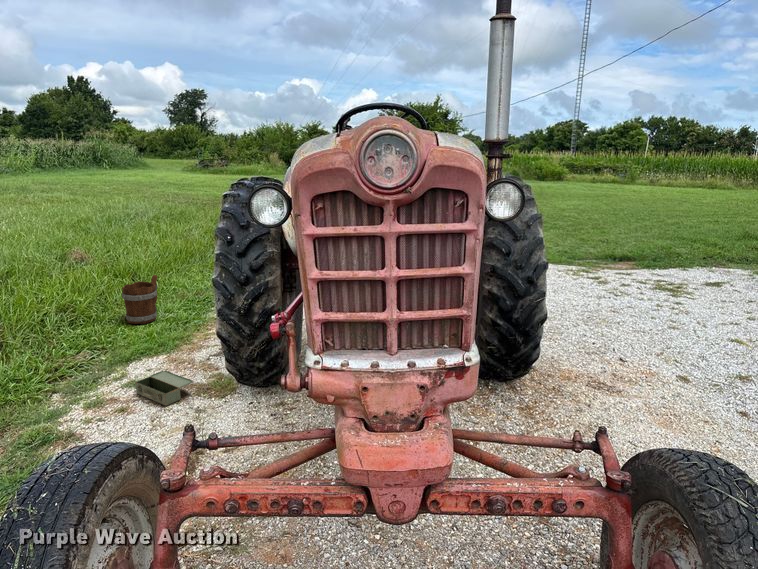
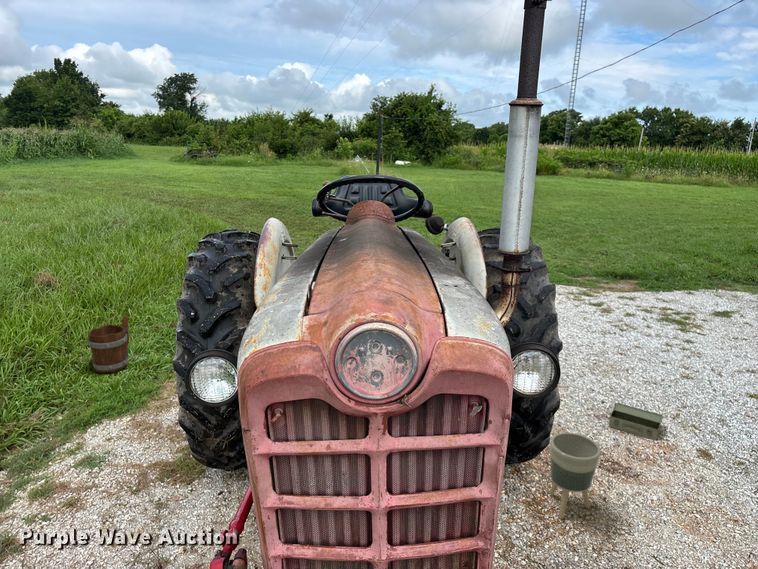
planter: none [541,345,584,418] -> present [550,433,601,519]
toolbox: present [136,370,193,406] -> present [608,403,663,440]

